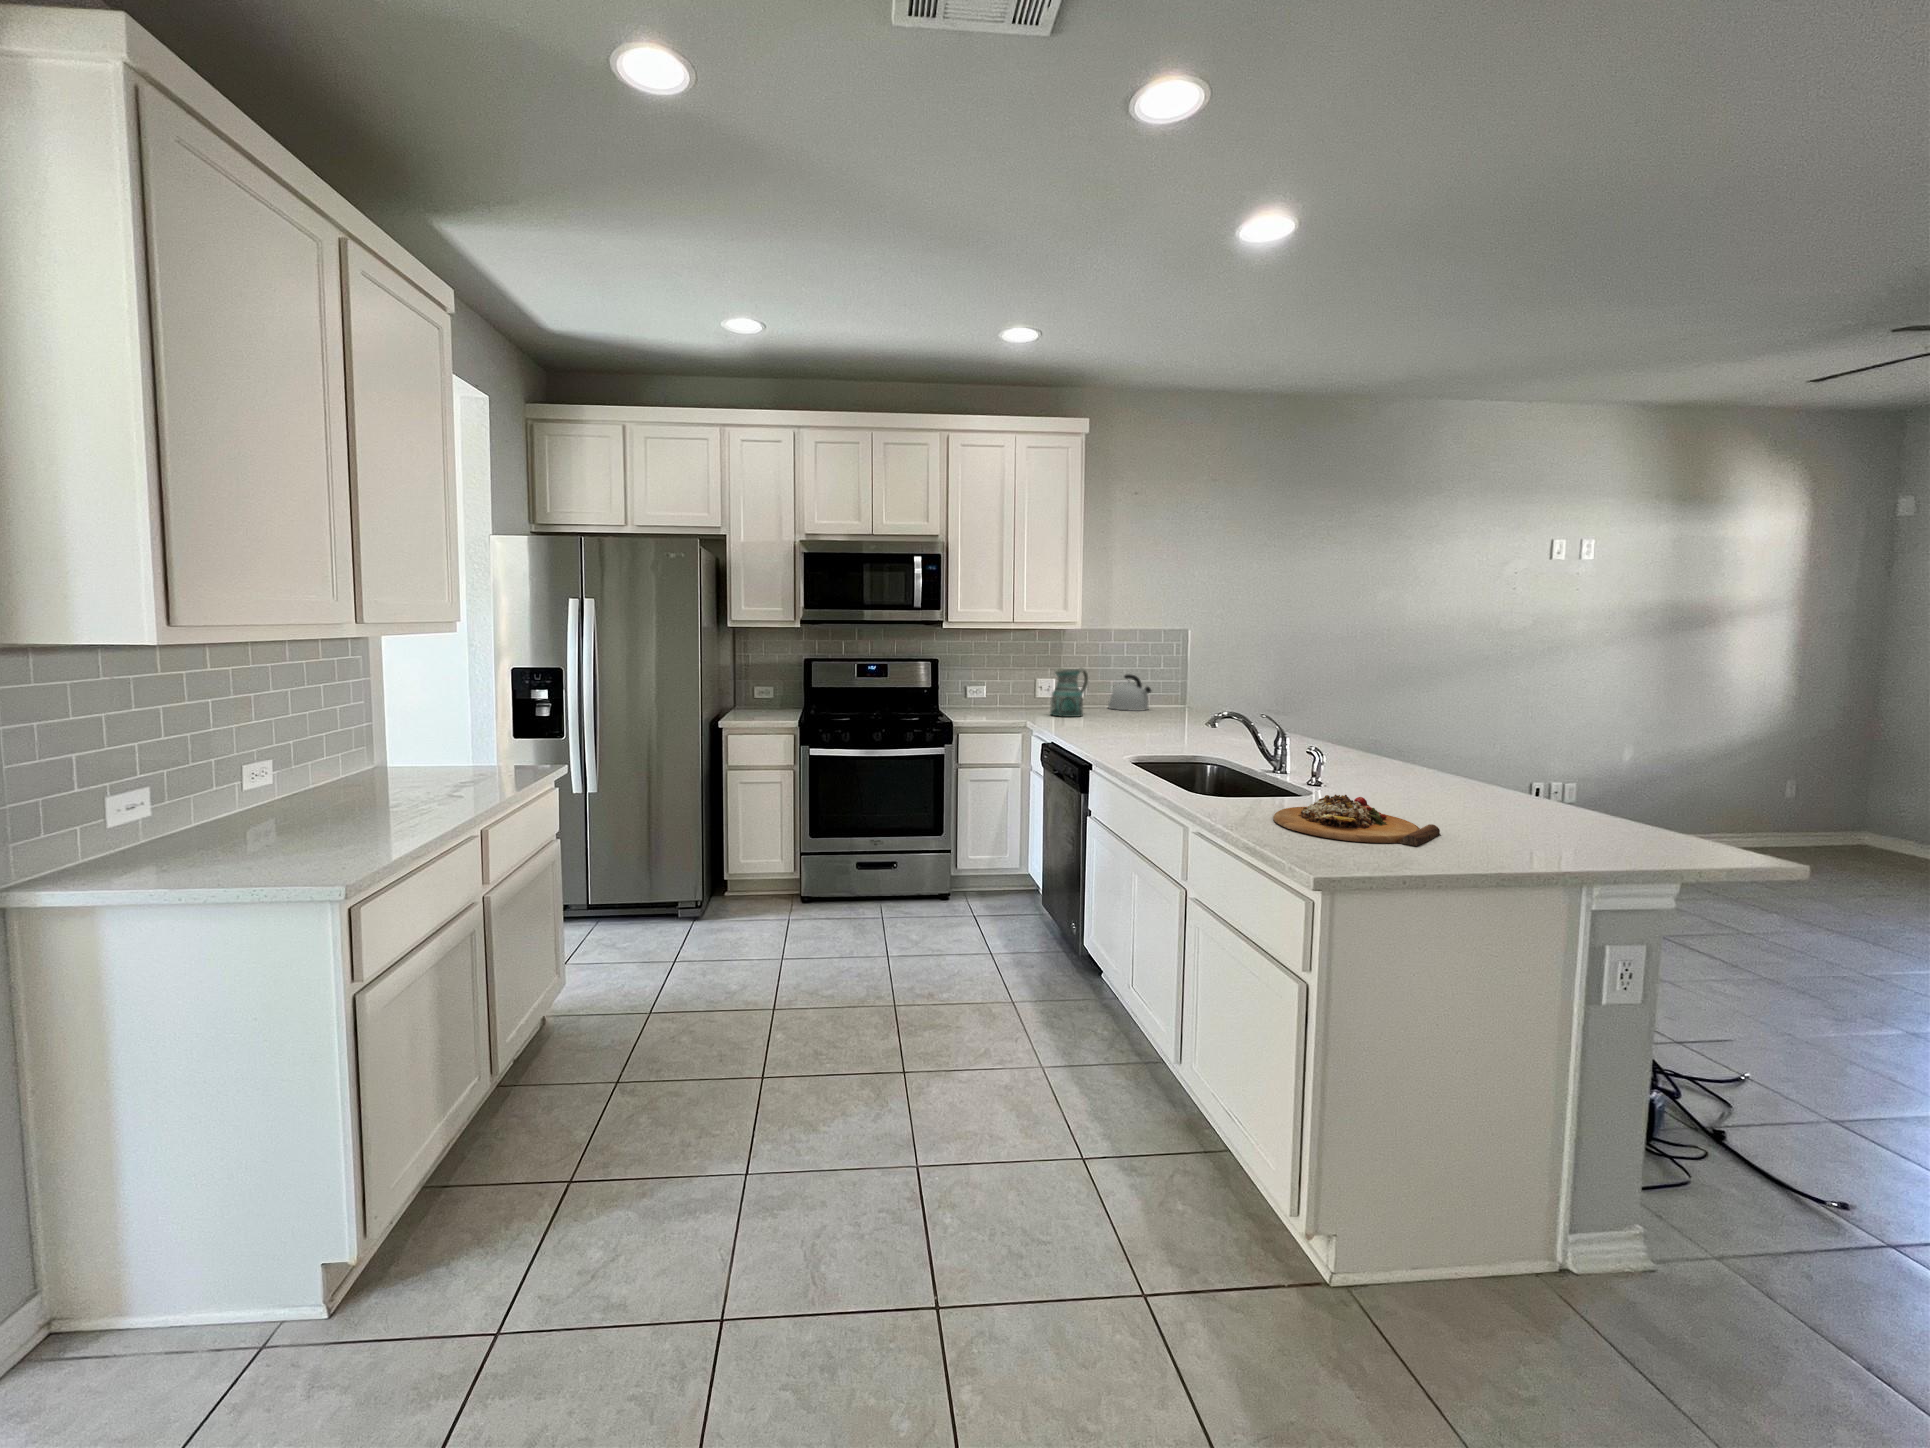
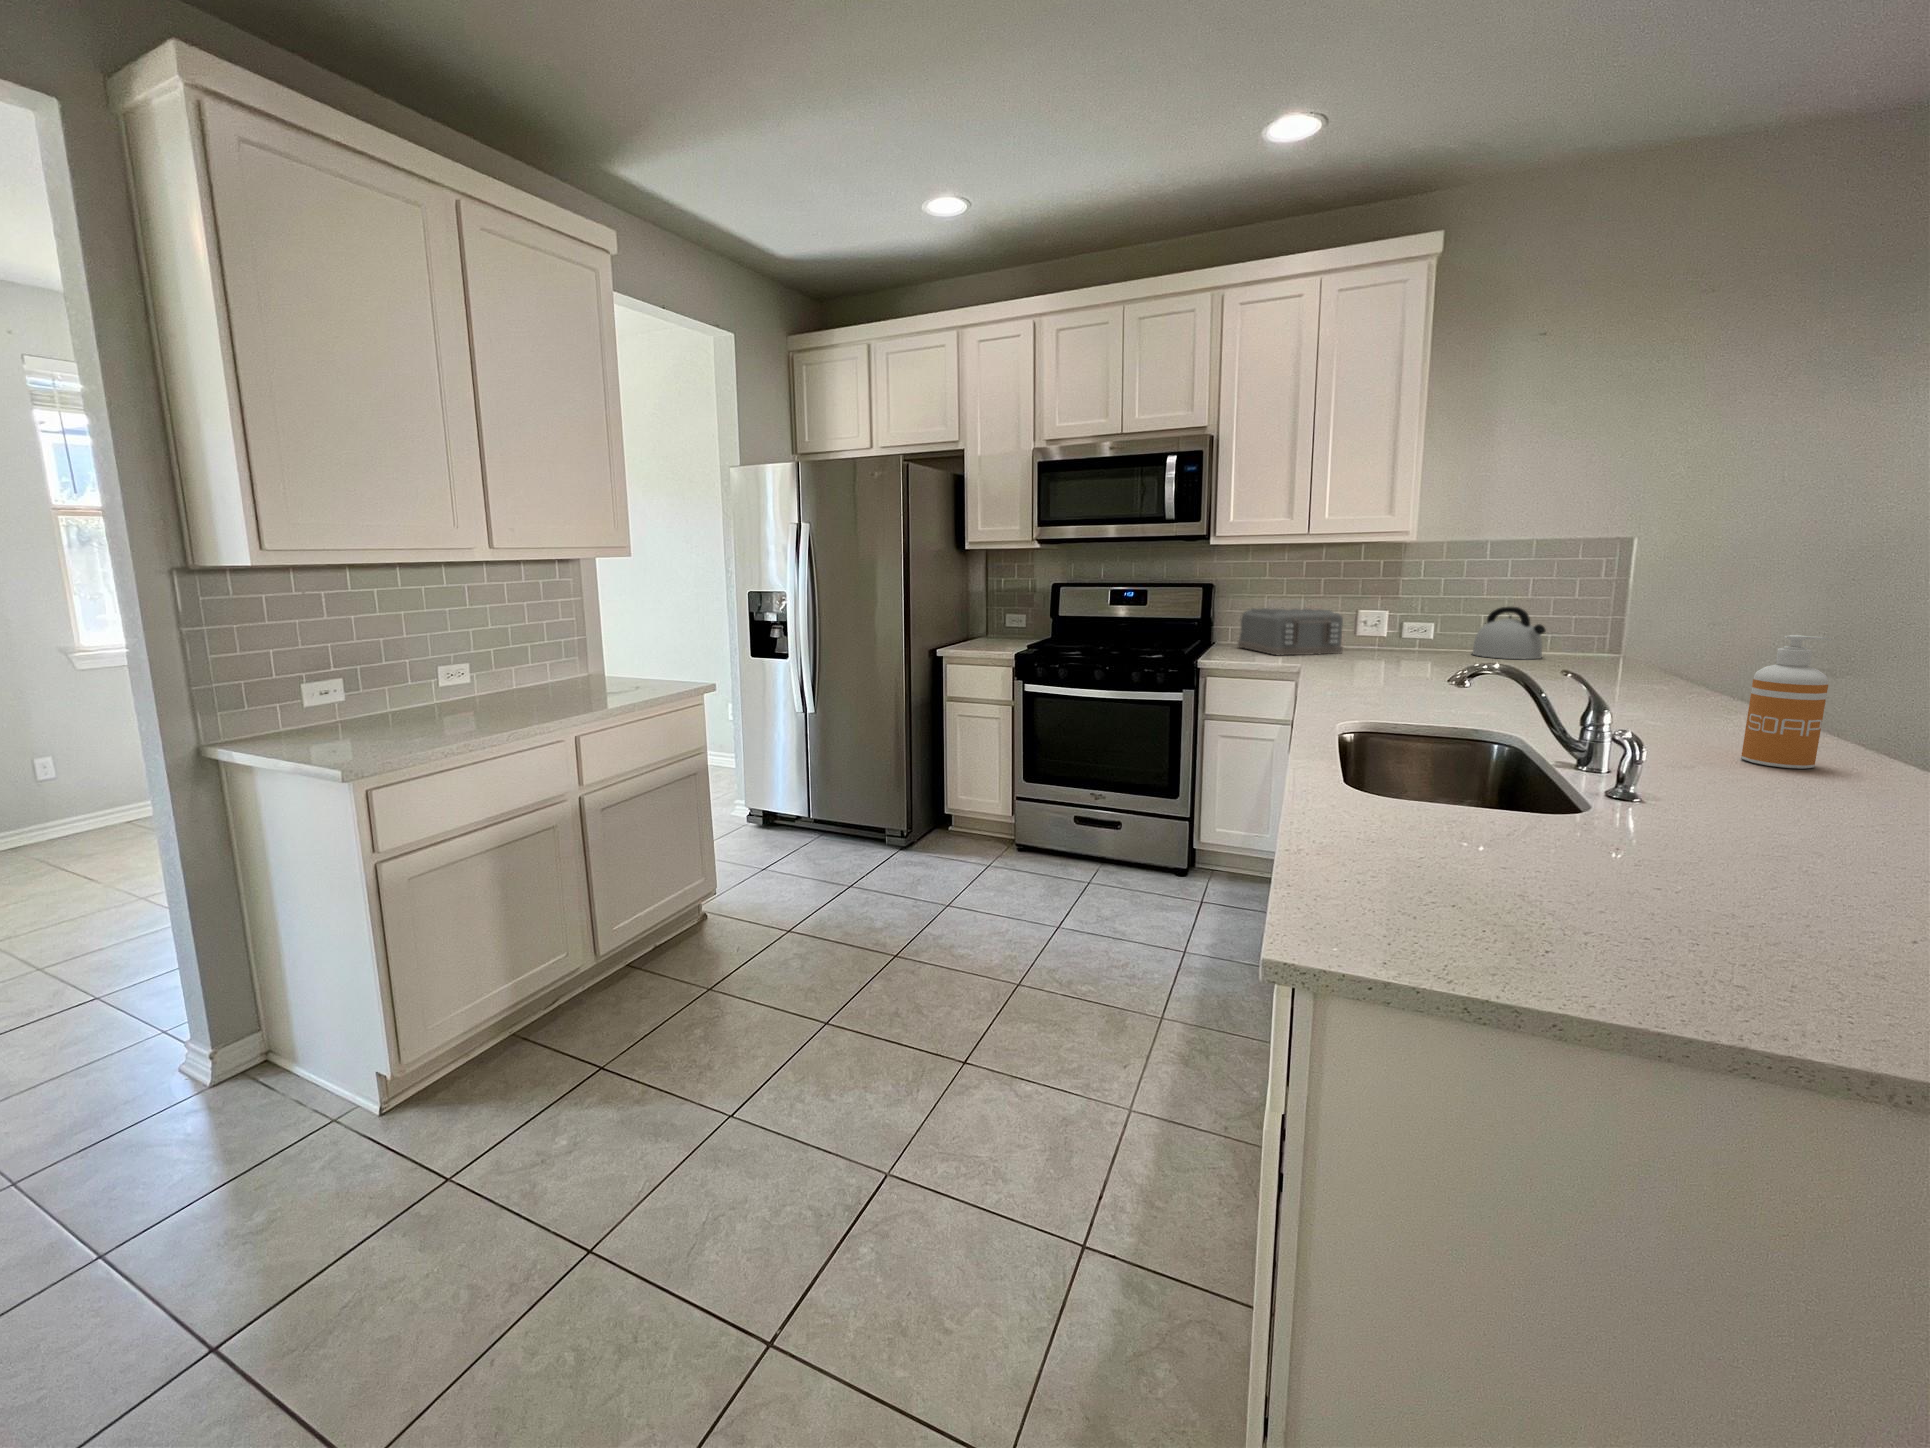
ceramic pitcher: present [1050,668,1088,717] -> none [1357,596,1424,663]
toaster: none [955,677,1033,715] -> present [1238,608,1343,655]
soap dispenser: none [1324,689,1358,761] -> present [1741,635,1832,769]
cutting board: present [1273,794,1441,846] -> none [1379,825,1736,960]

